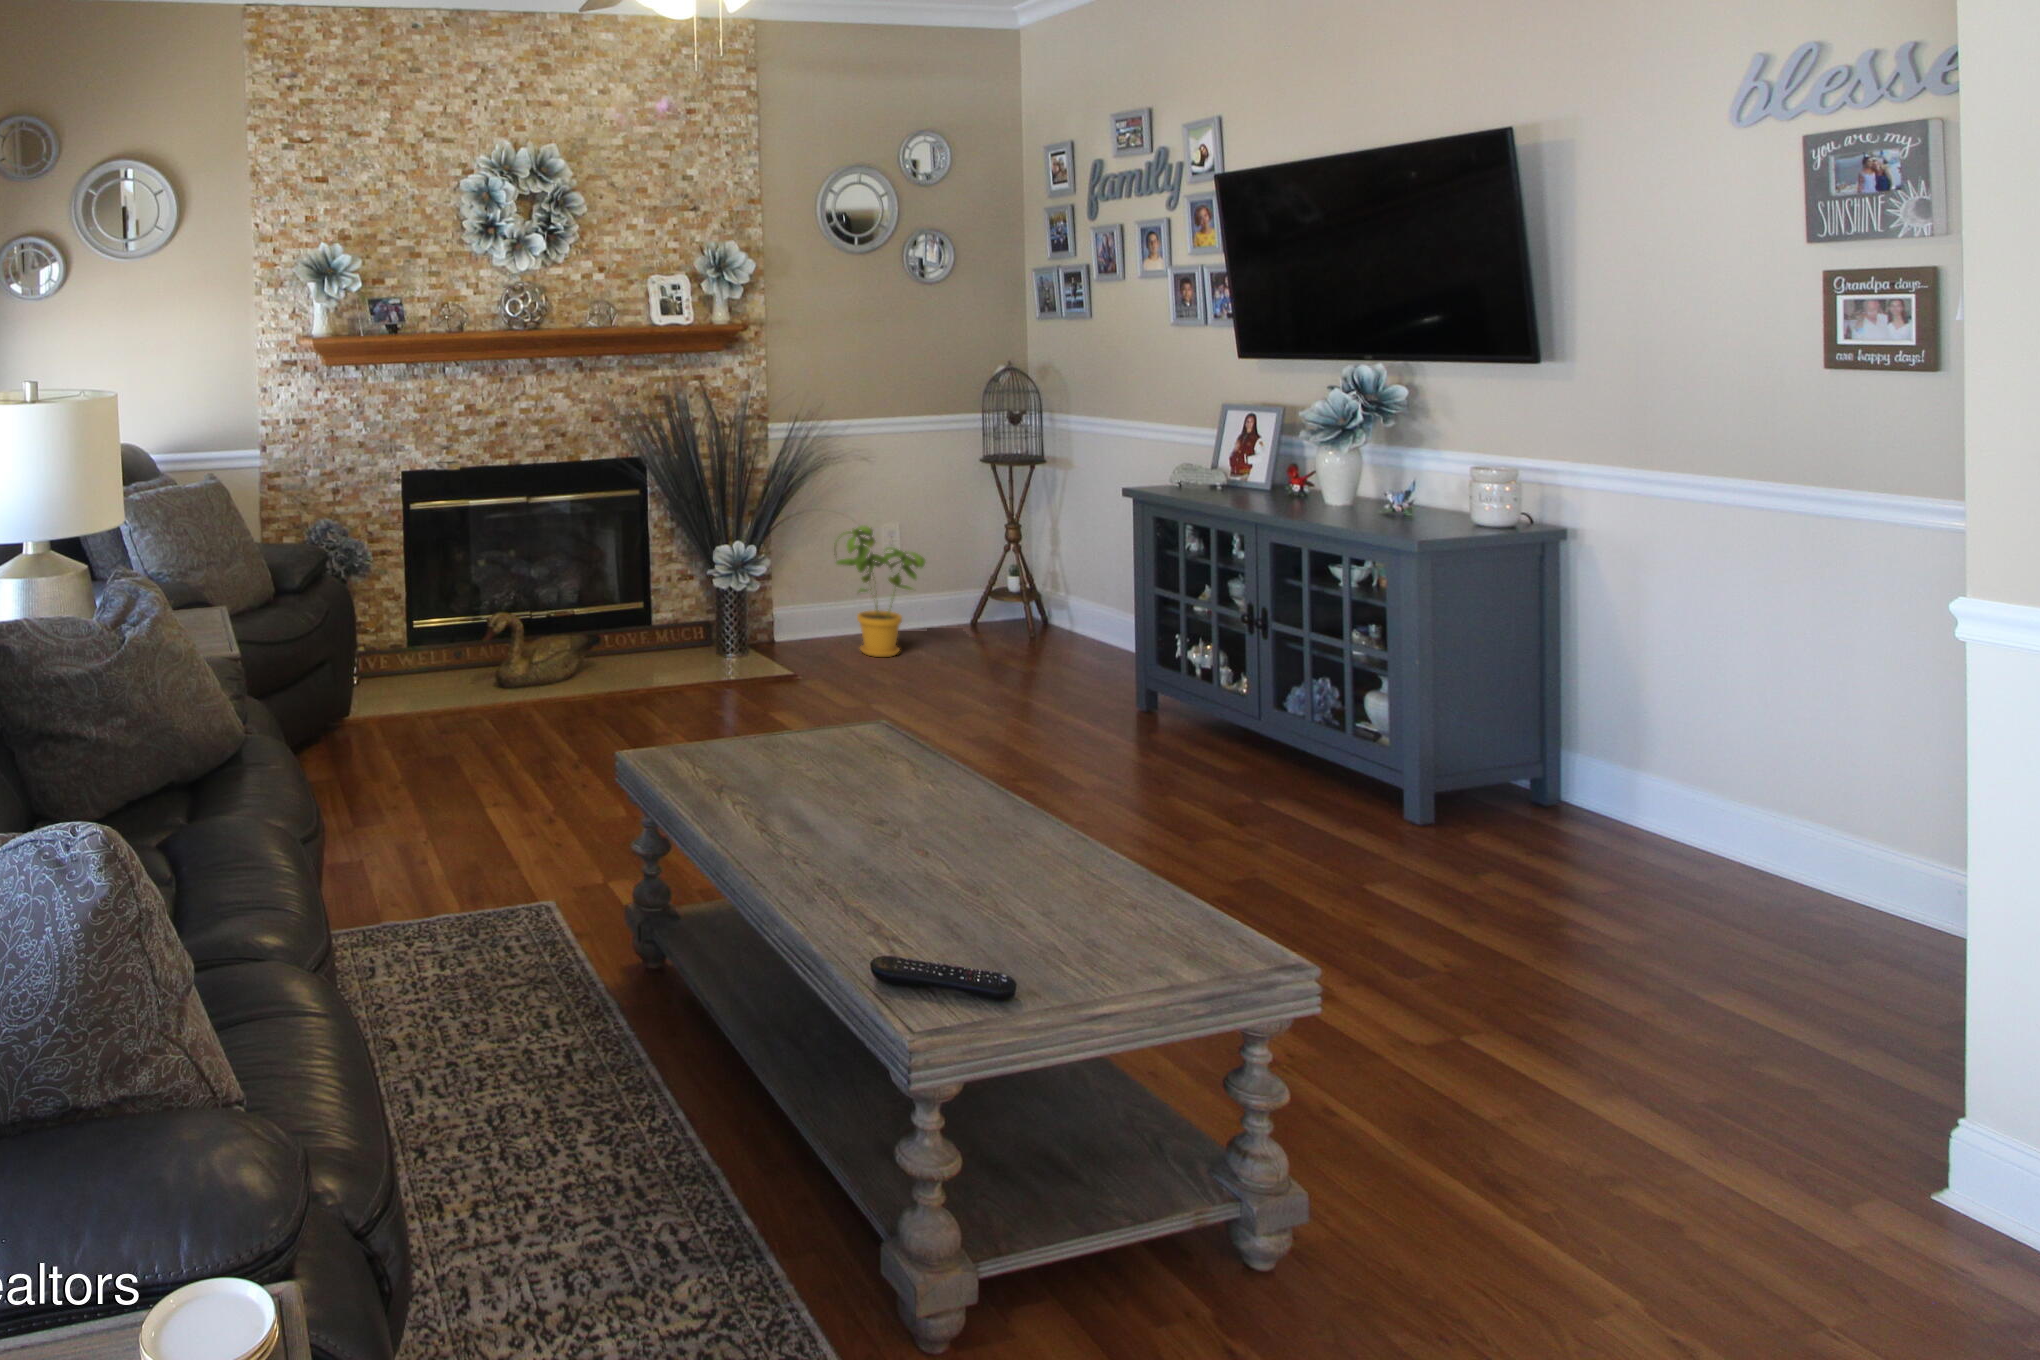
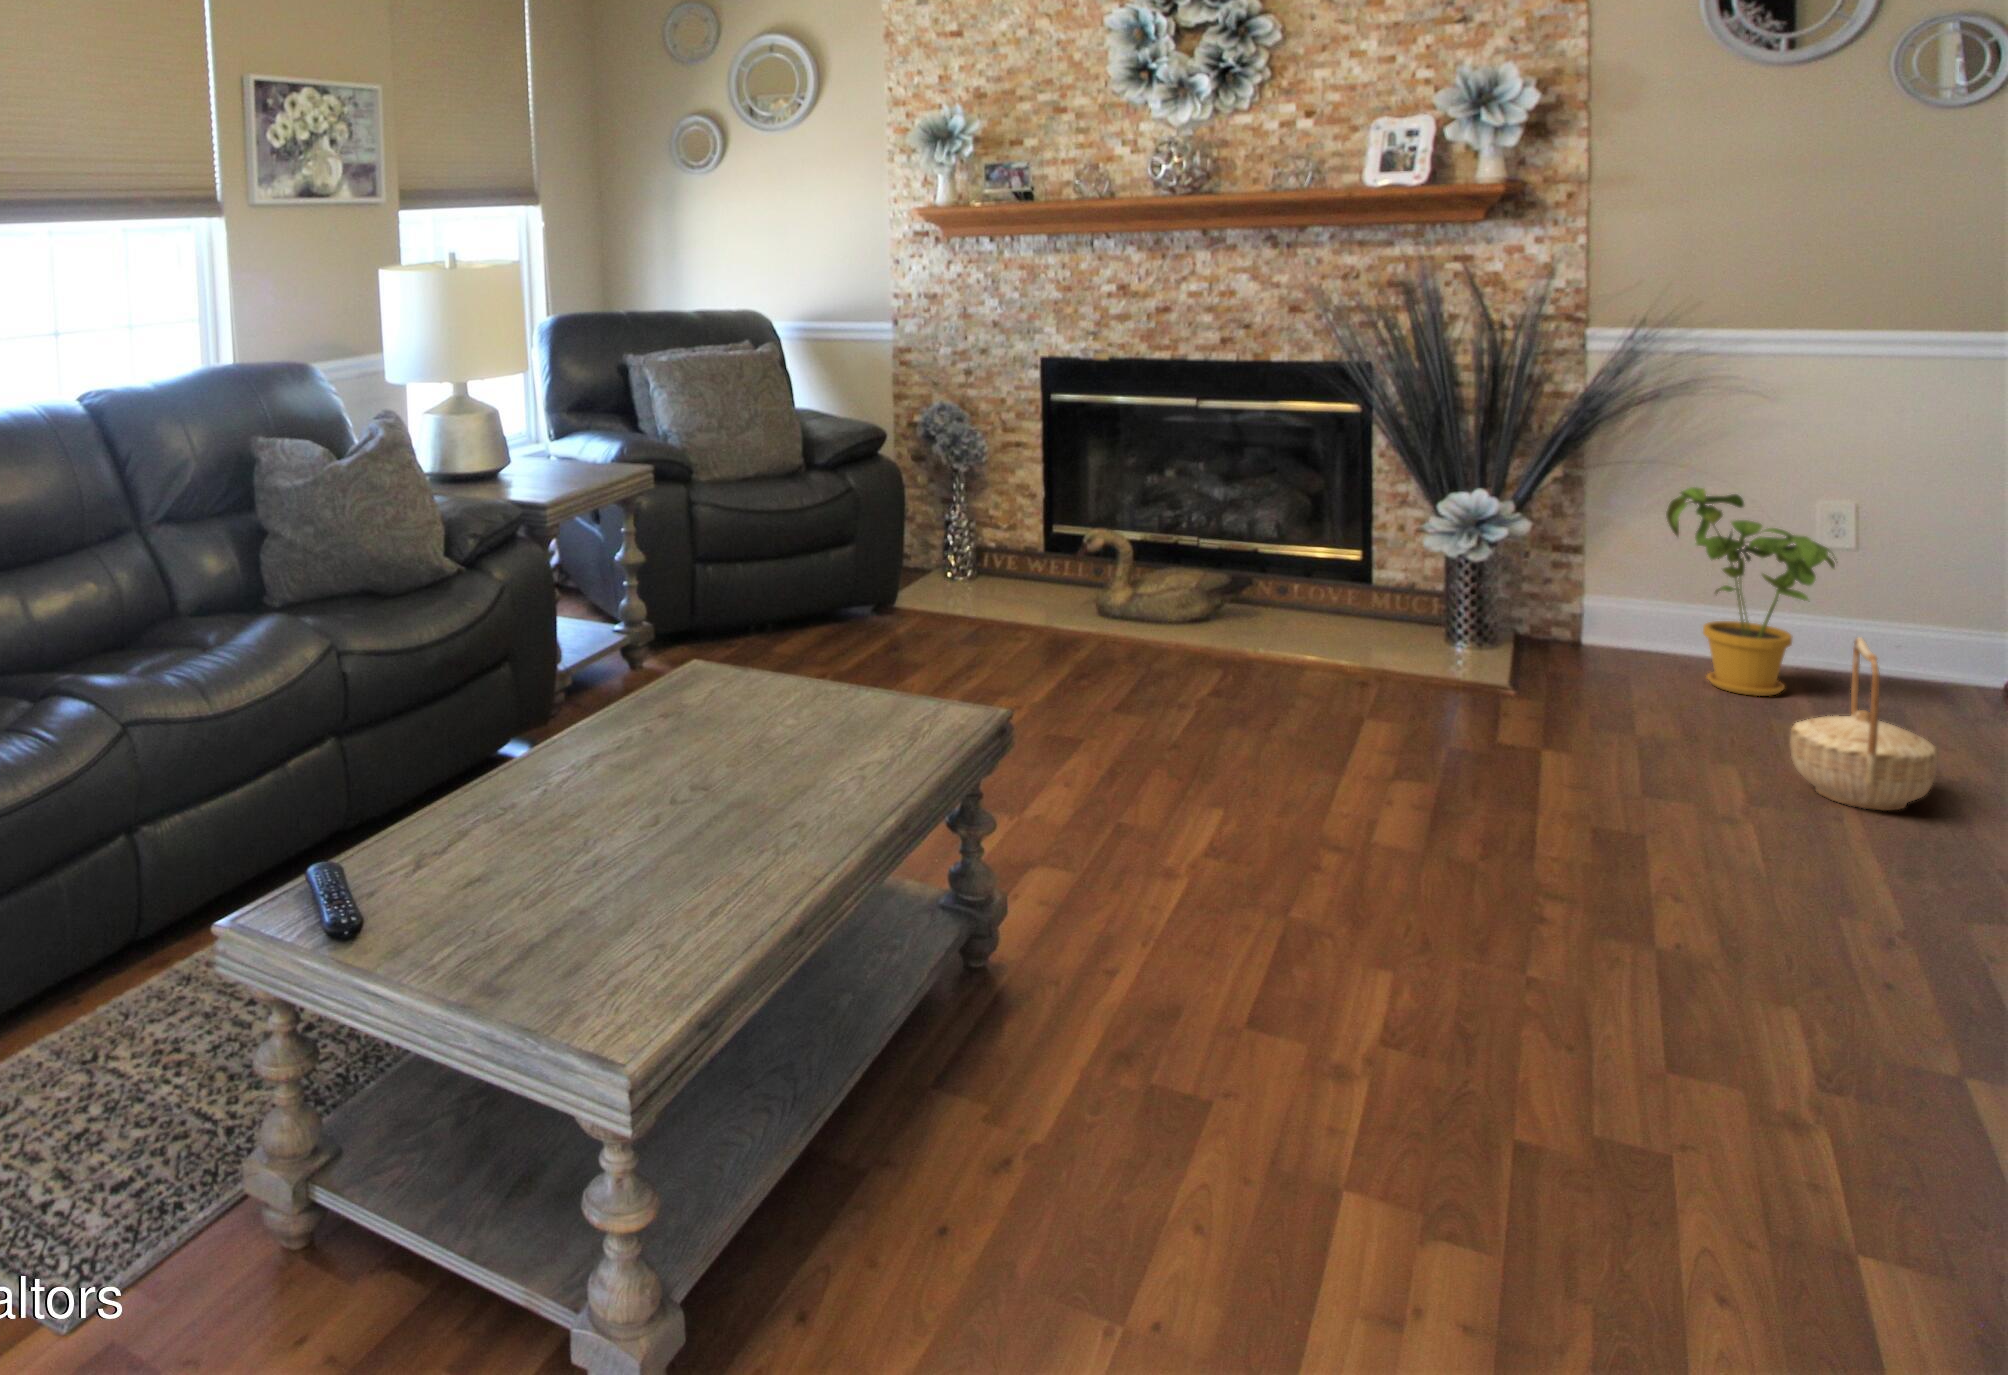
basket: none [976,604,1045,708] -> present [1790,637,1938,811]

